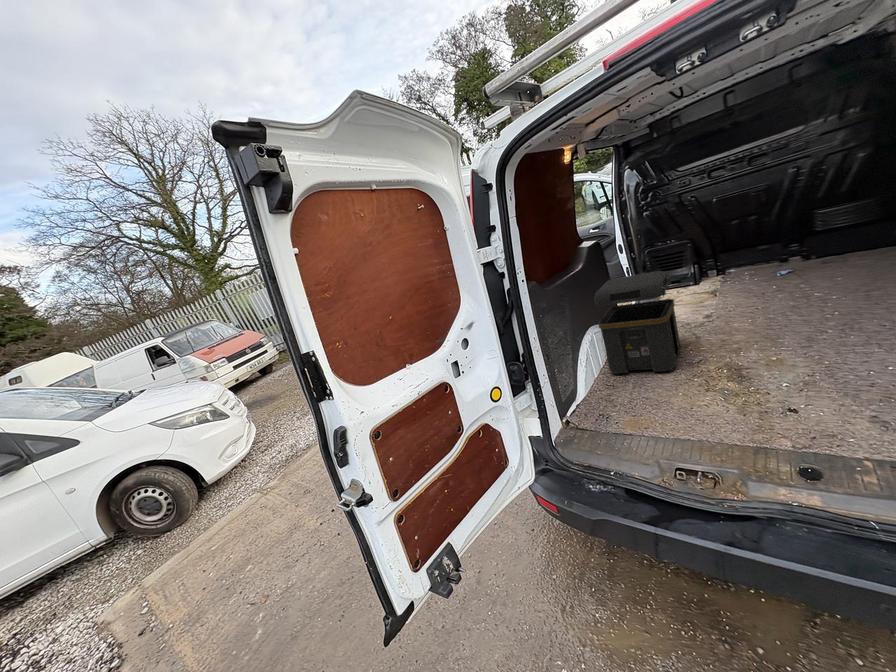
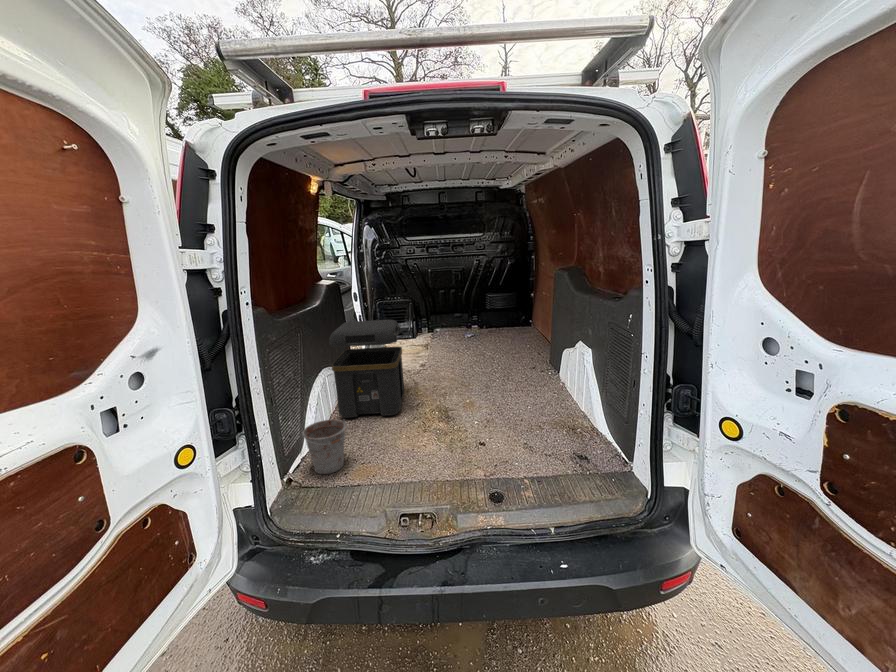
bucket: none [575,373,617,422] -> present [302,419,348,474]

